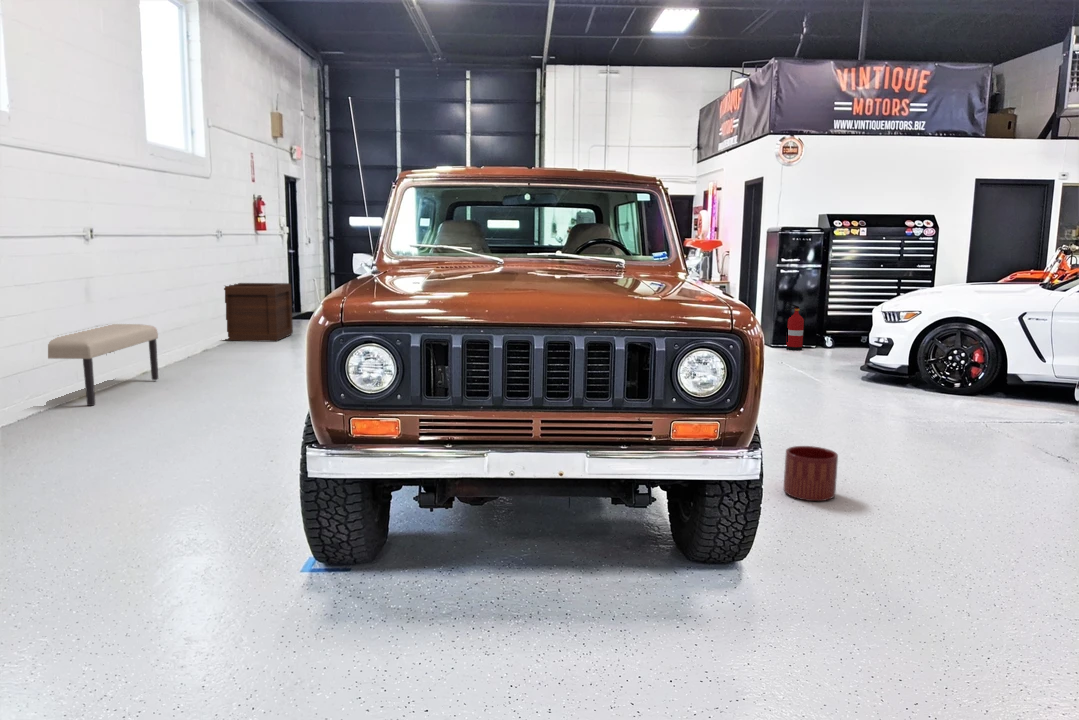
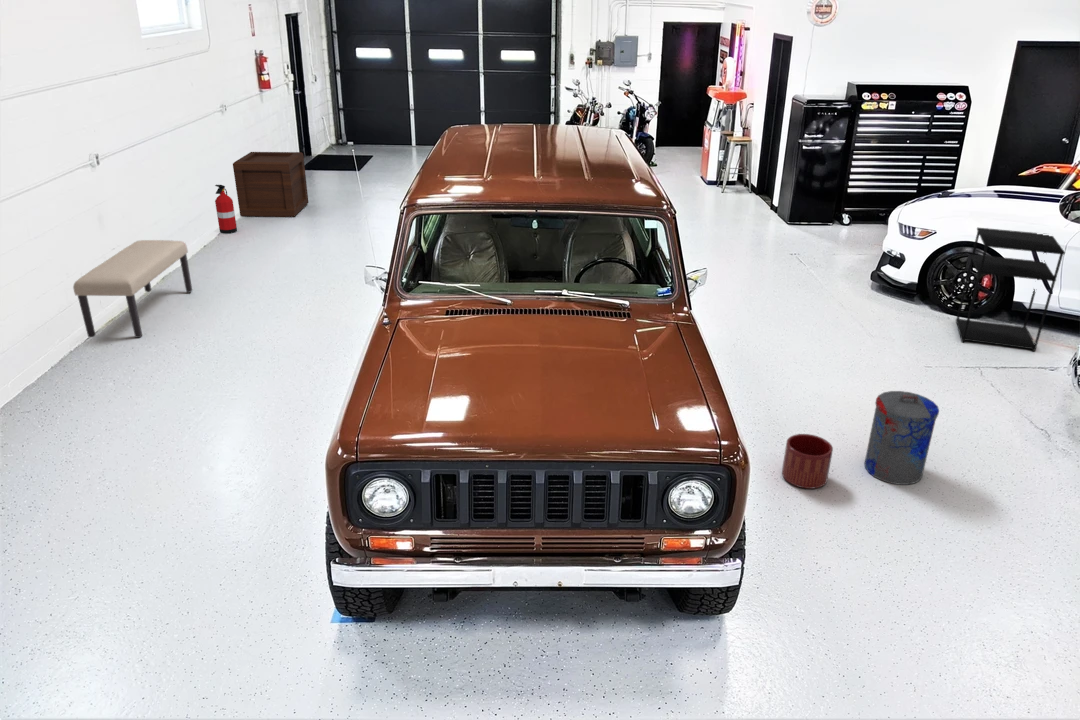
shelving unit: none [953,300,1055,418] -> present [956,228,1065,352]
fire extinguisher: present [785,303,807,351] -> present [215,185,237,234]
trash can: none [875,397,950,499] -> present [865,391,939,485]

